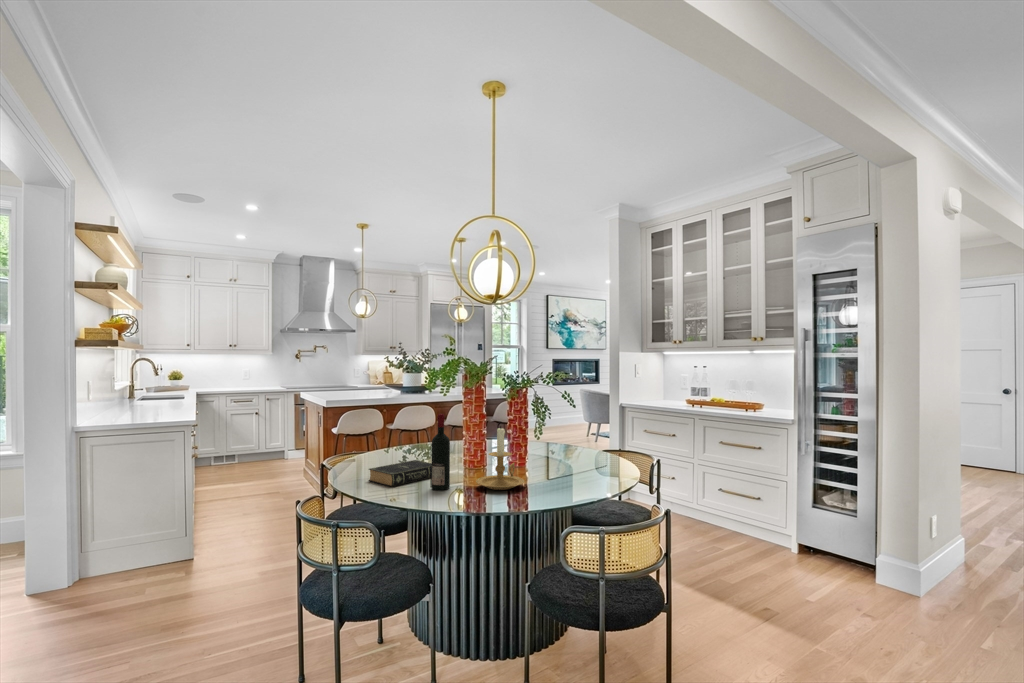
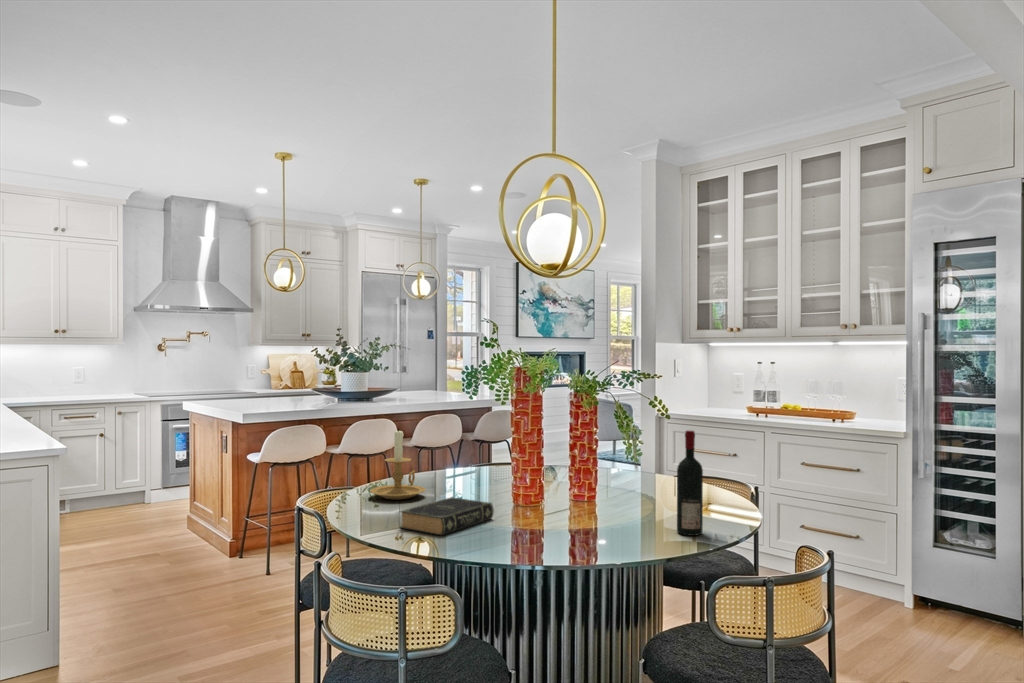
wine bottle: present [431,414,450,490] -> present [677,431,703,536]
candle holder: present [476,426,525,490] -> present [370,429,426,500]

